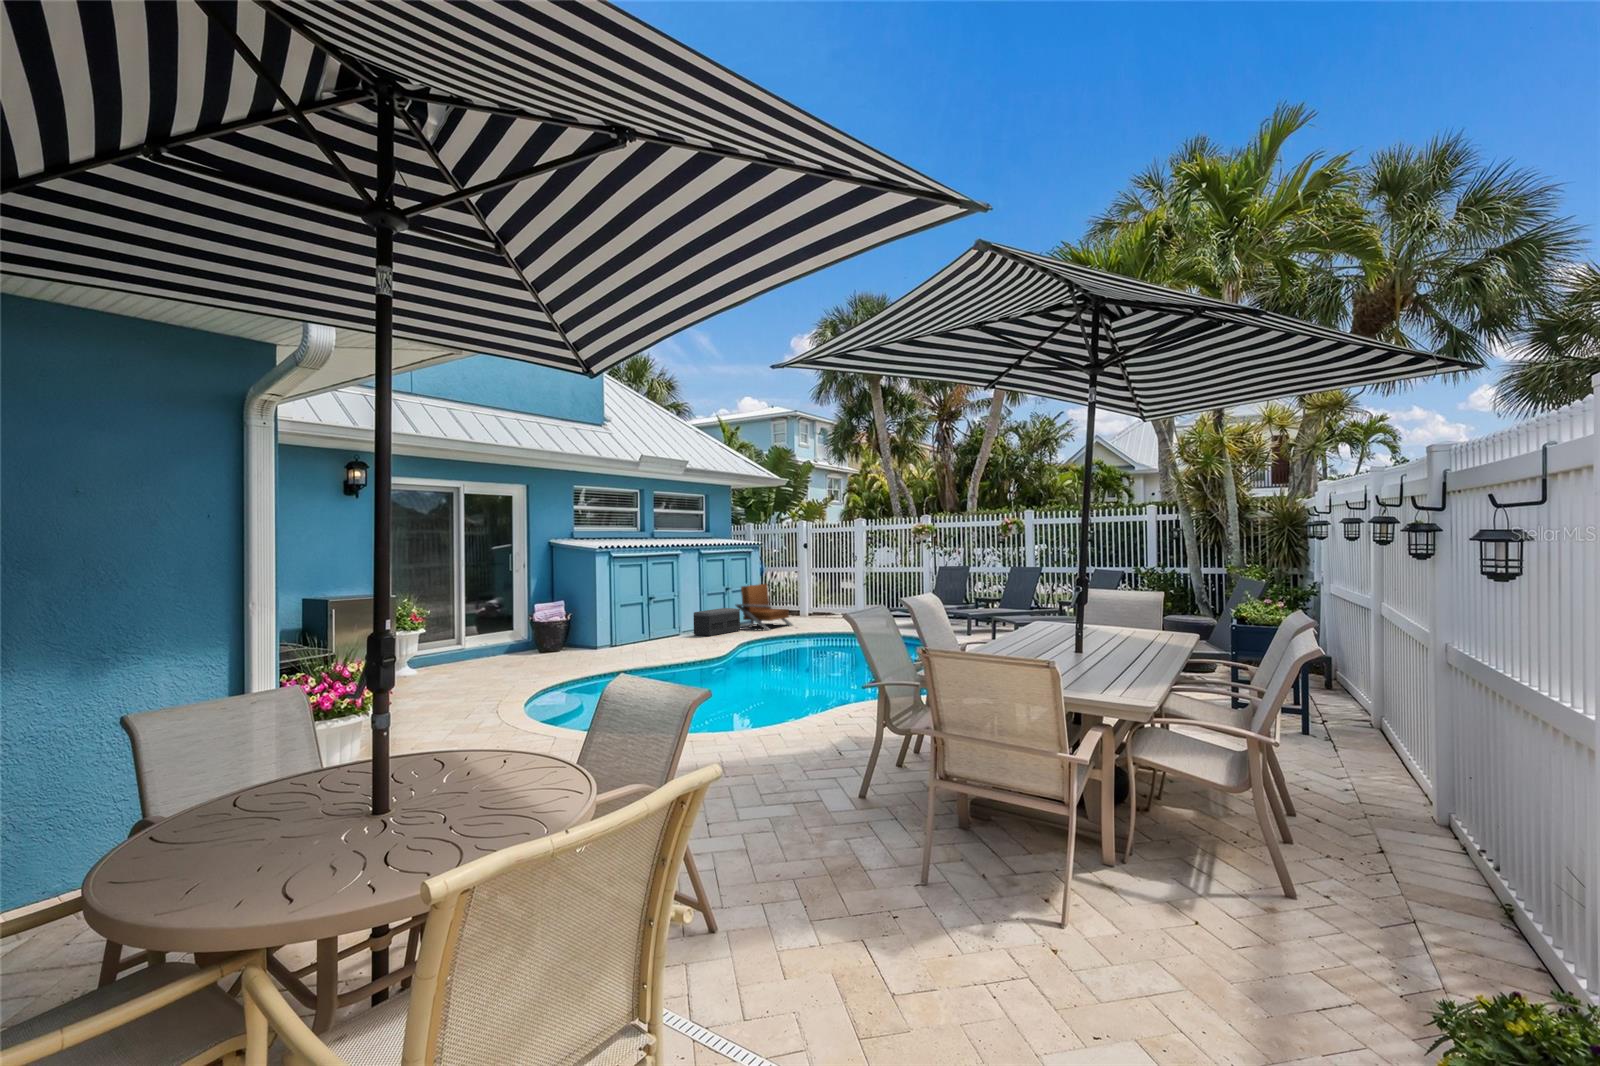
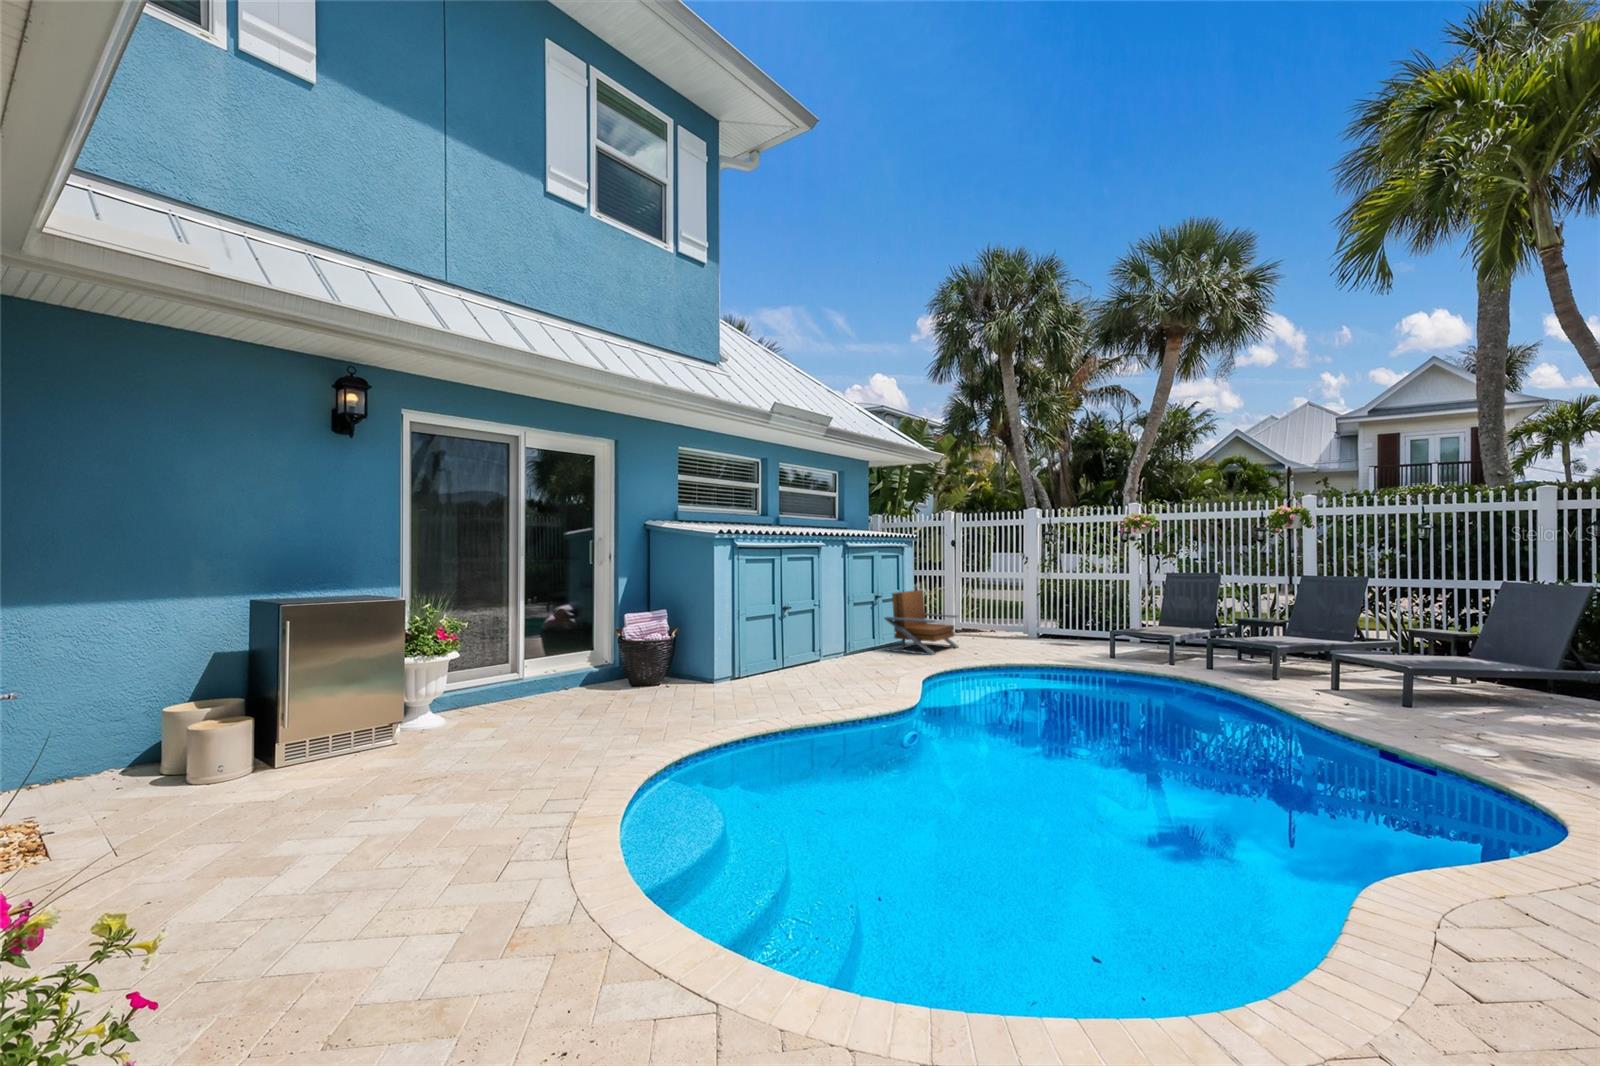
storage bench: present [694,608,740,637] -> none [835,622,894,663]

